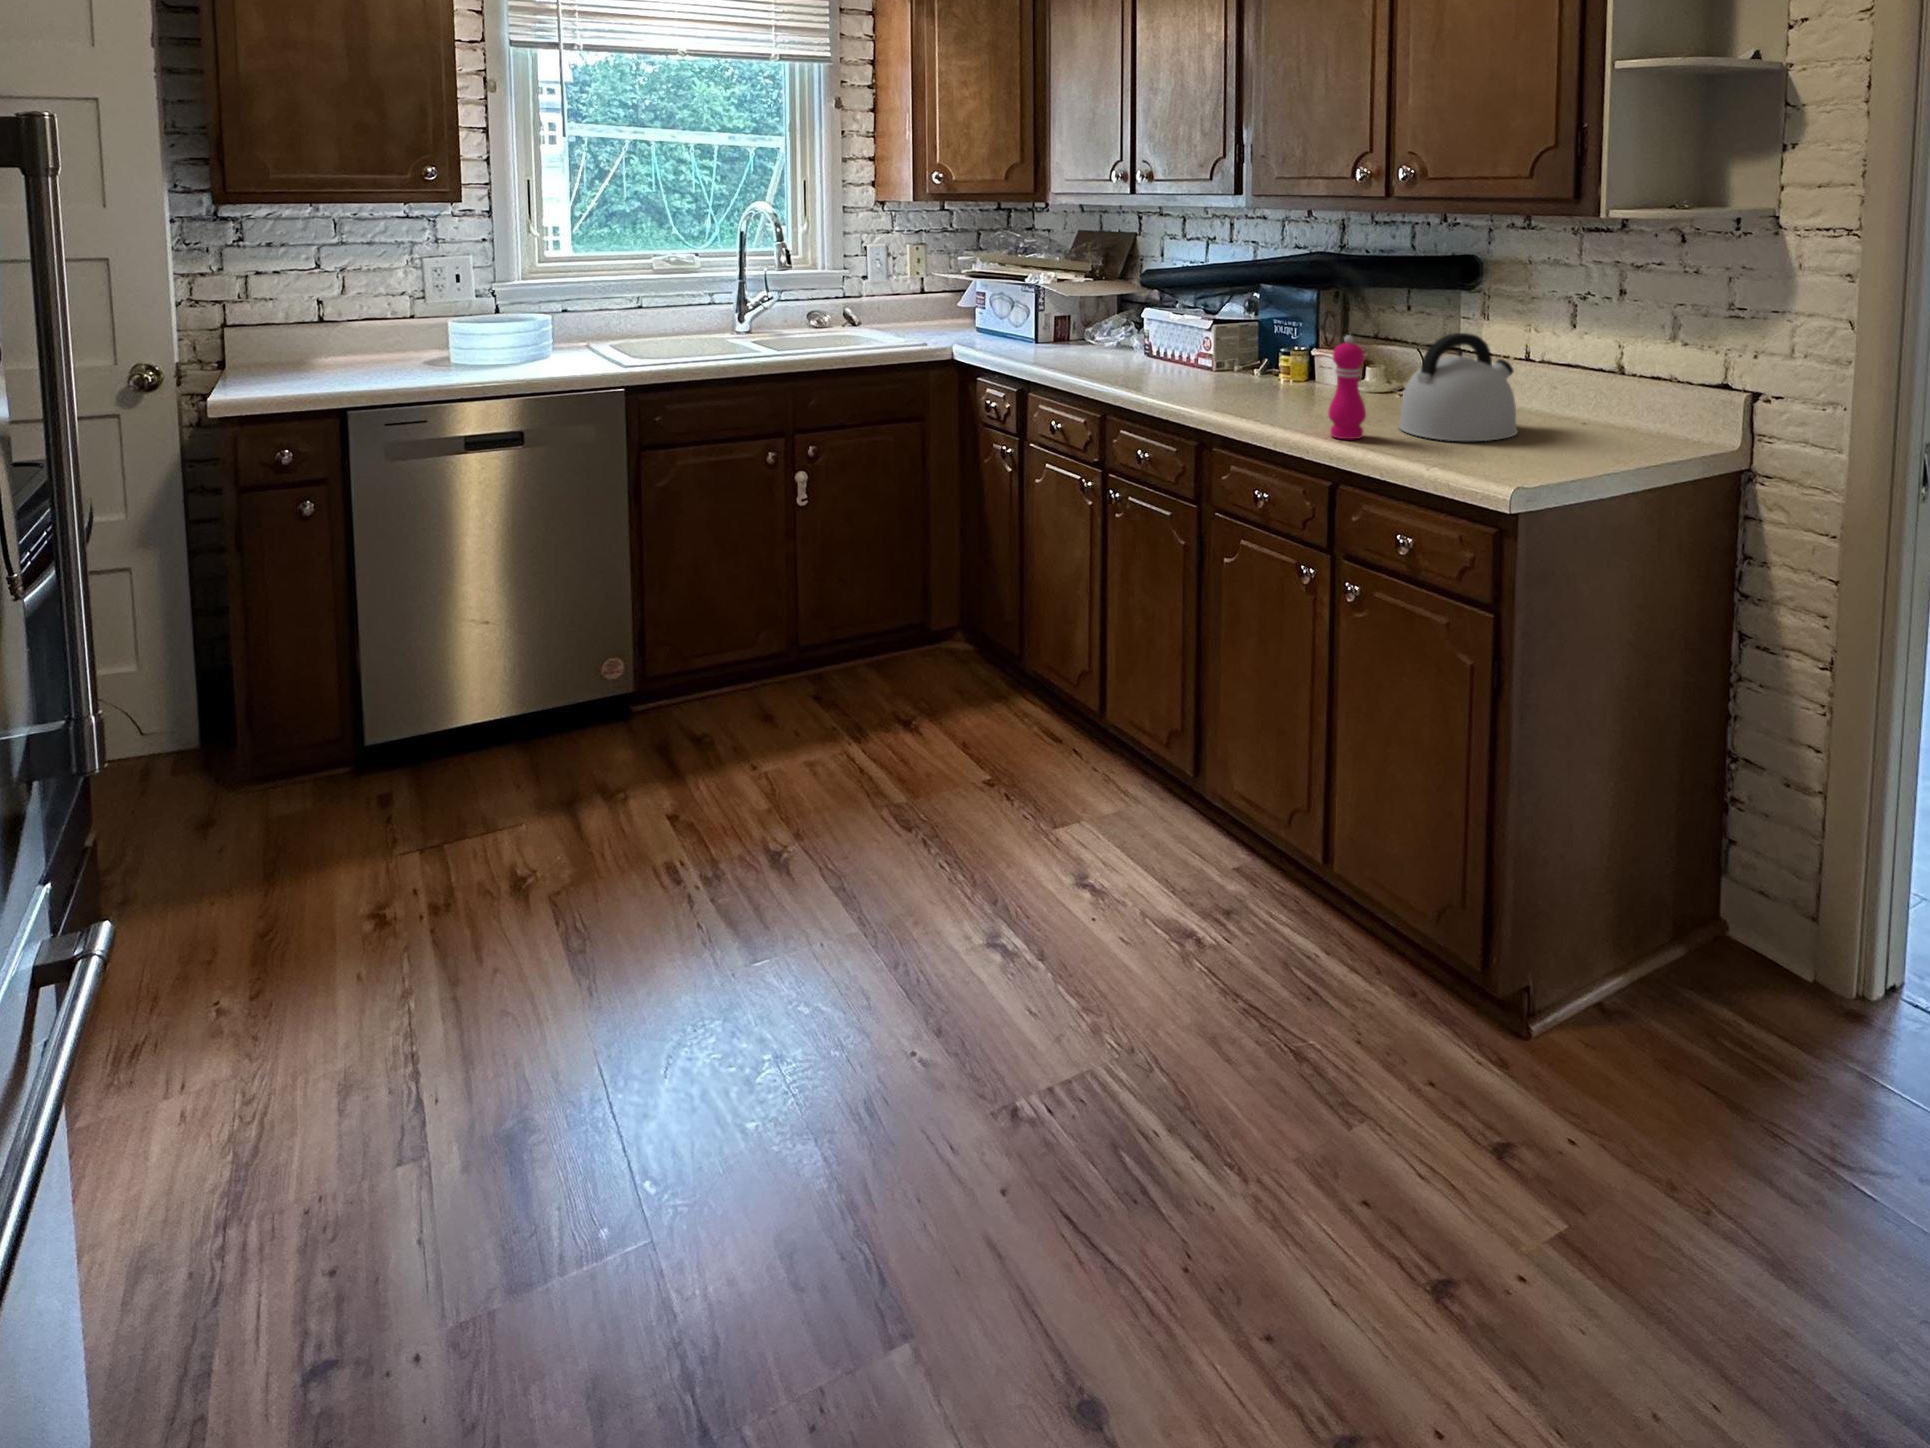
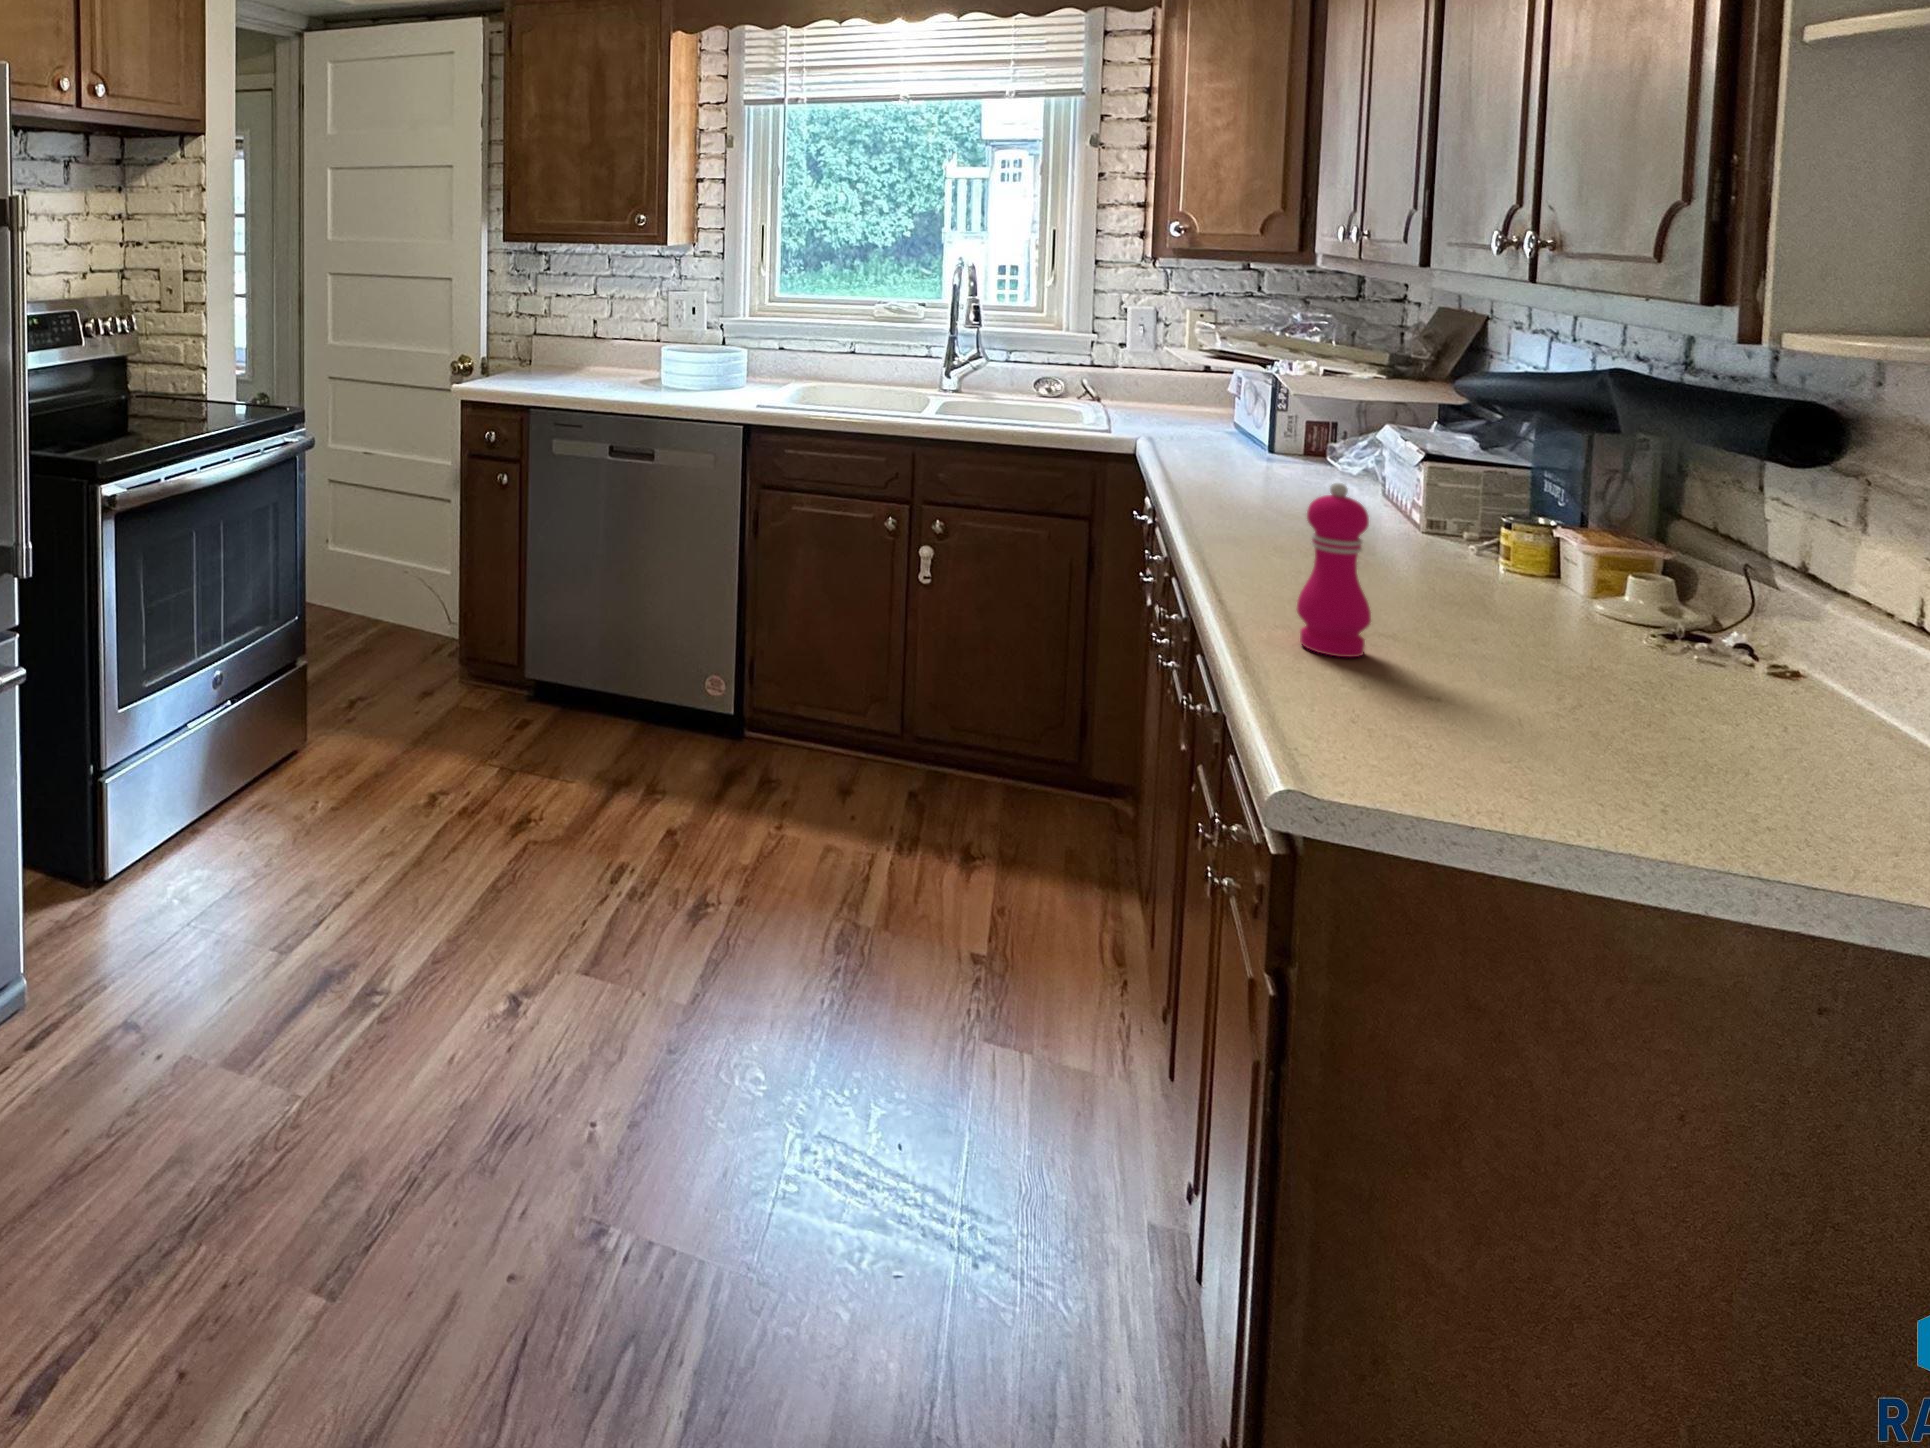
kettle: present [1399,333,1517,441] -> none [1468,520,1803,751]

